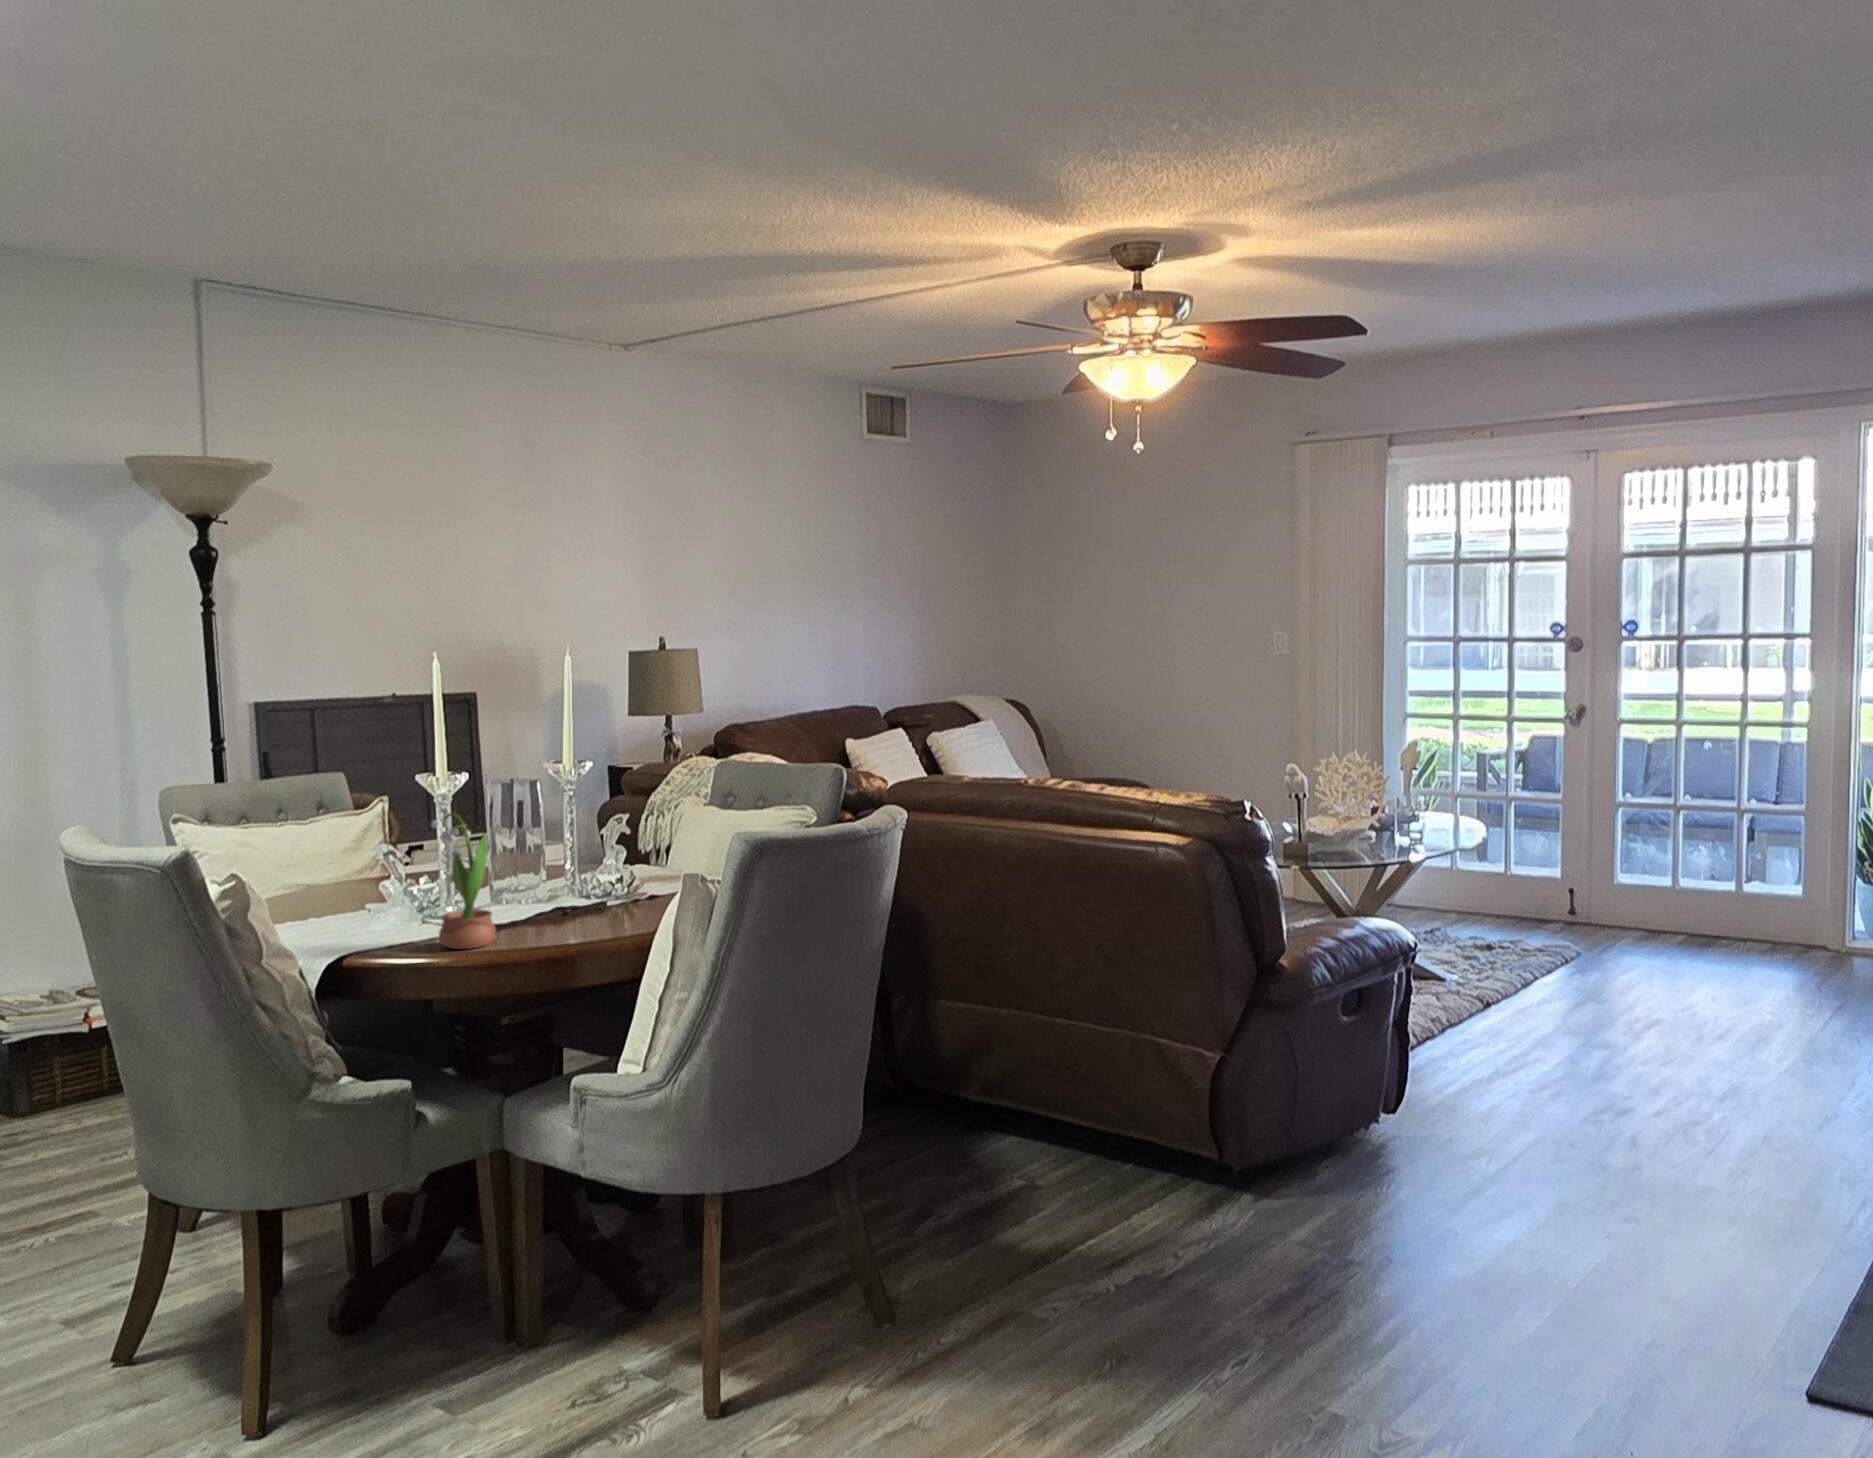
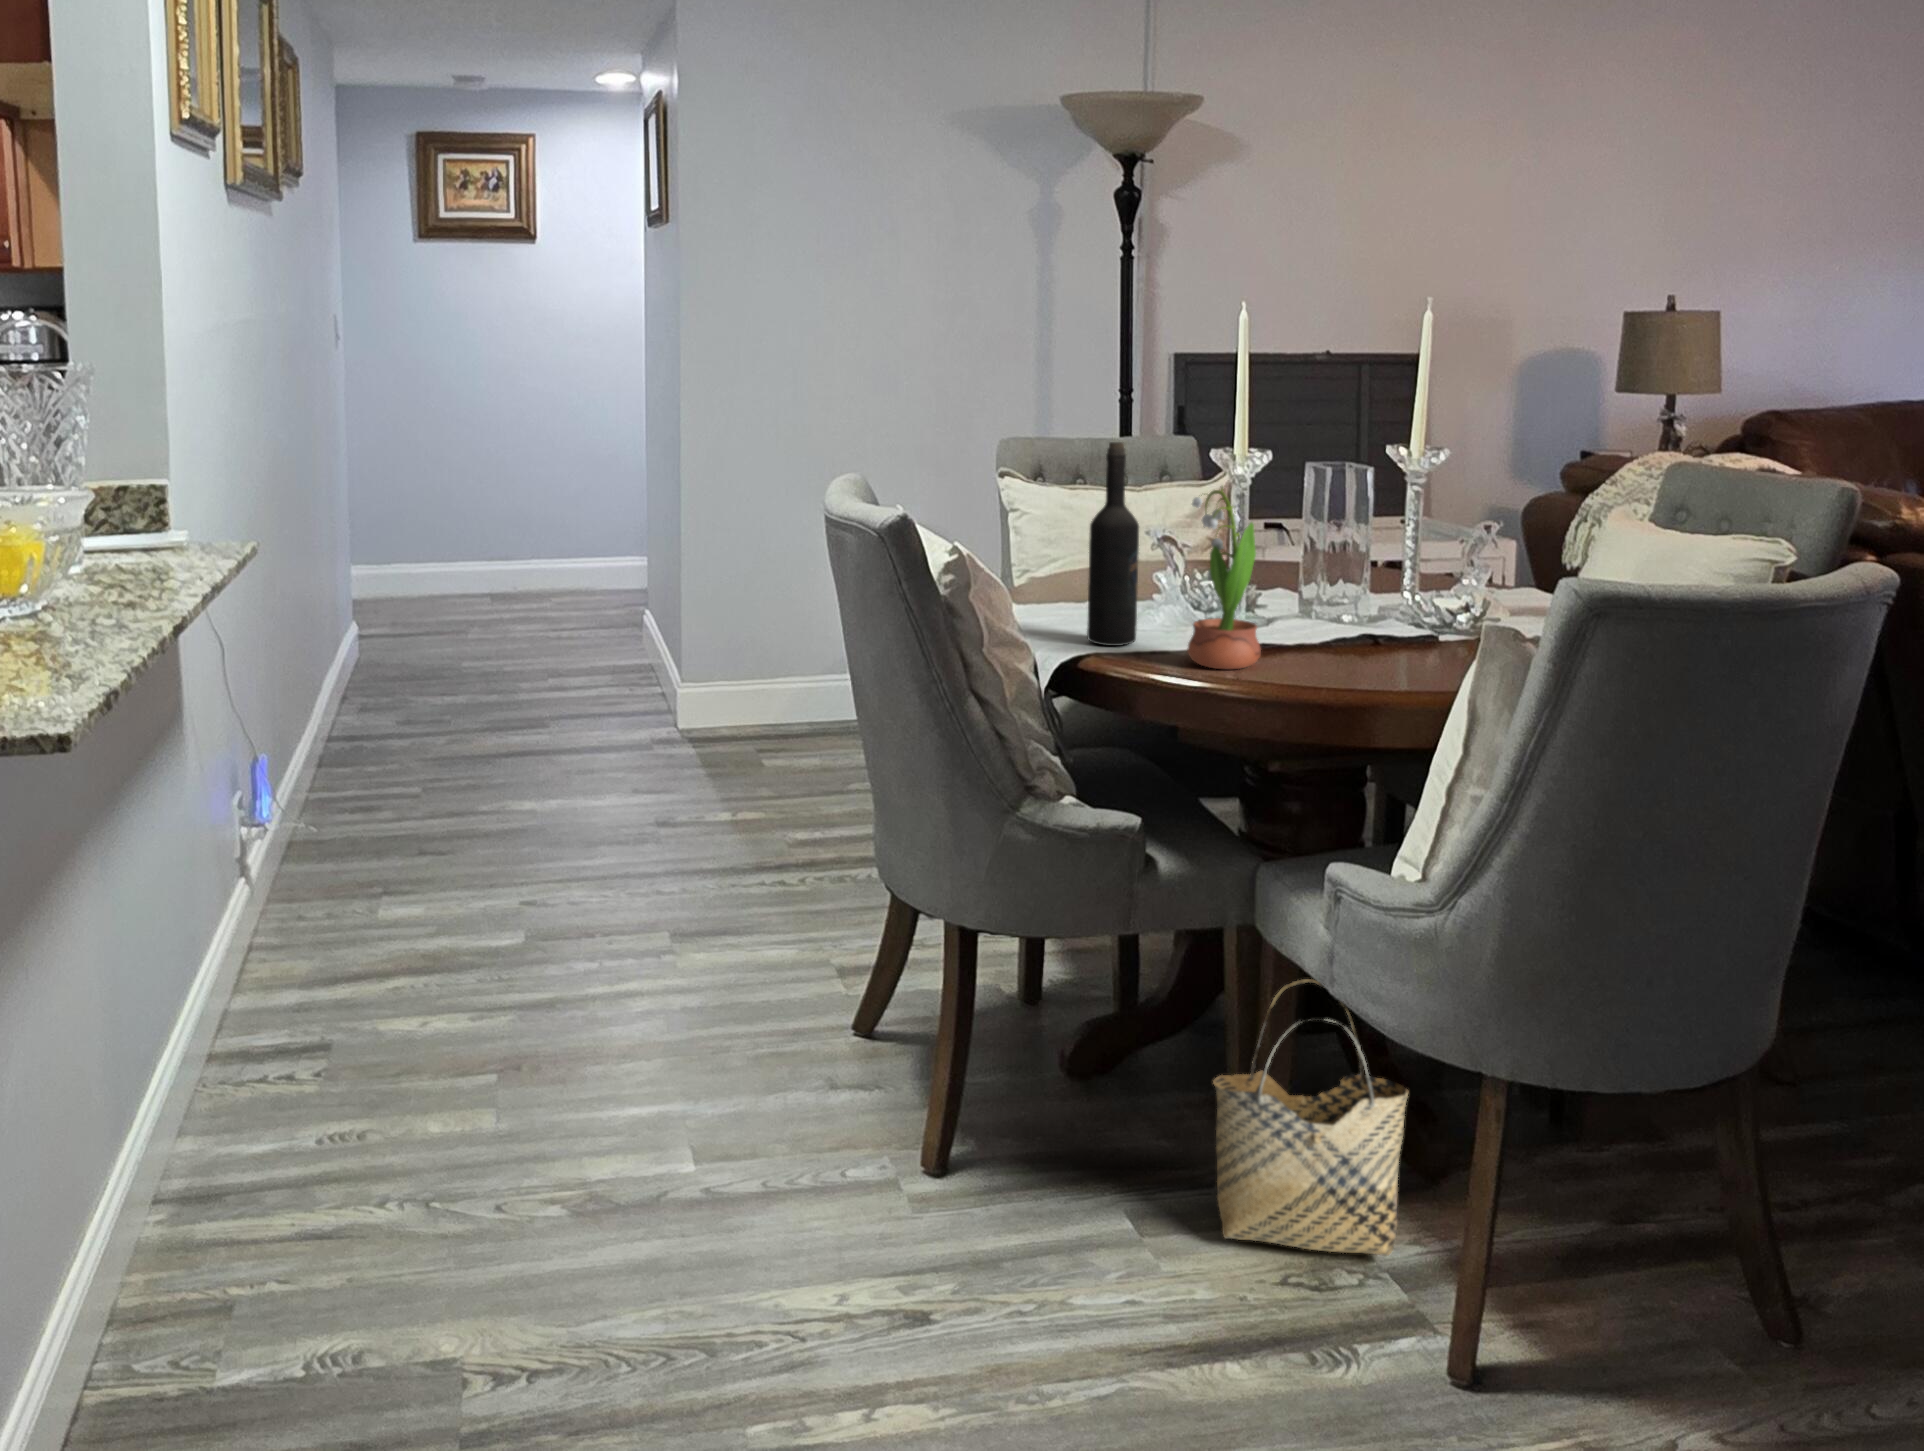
wine bottle: none [339,783,384,947] -> present [1087,442,1139,646]
woven basket: none [498,1171,643,1393] -> present [1213,979,1408,1256]

